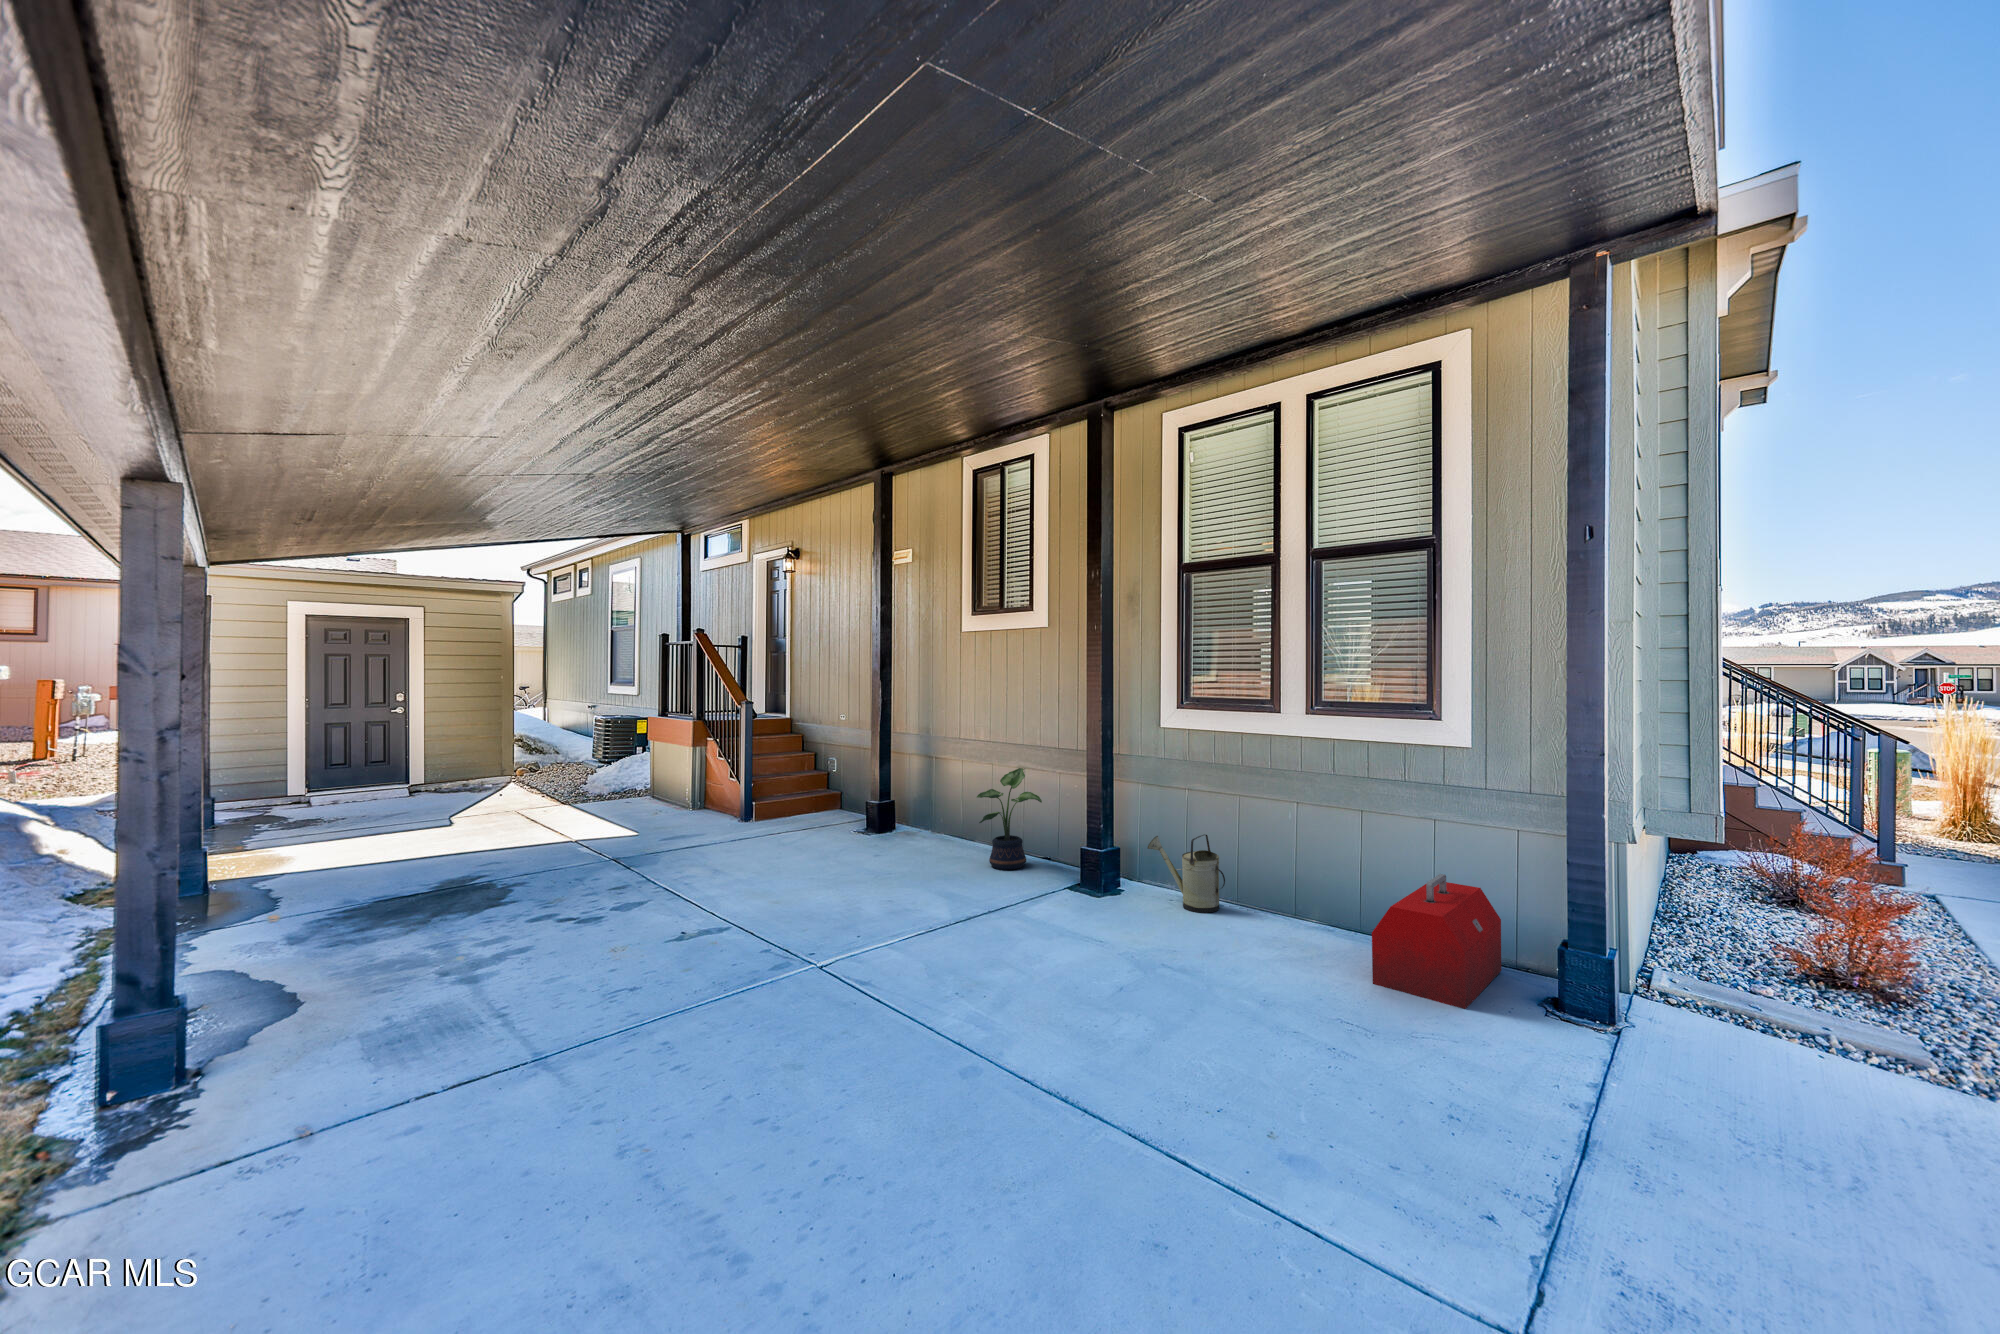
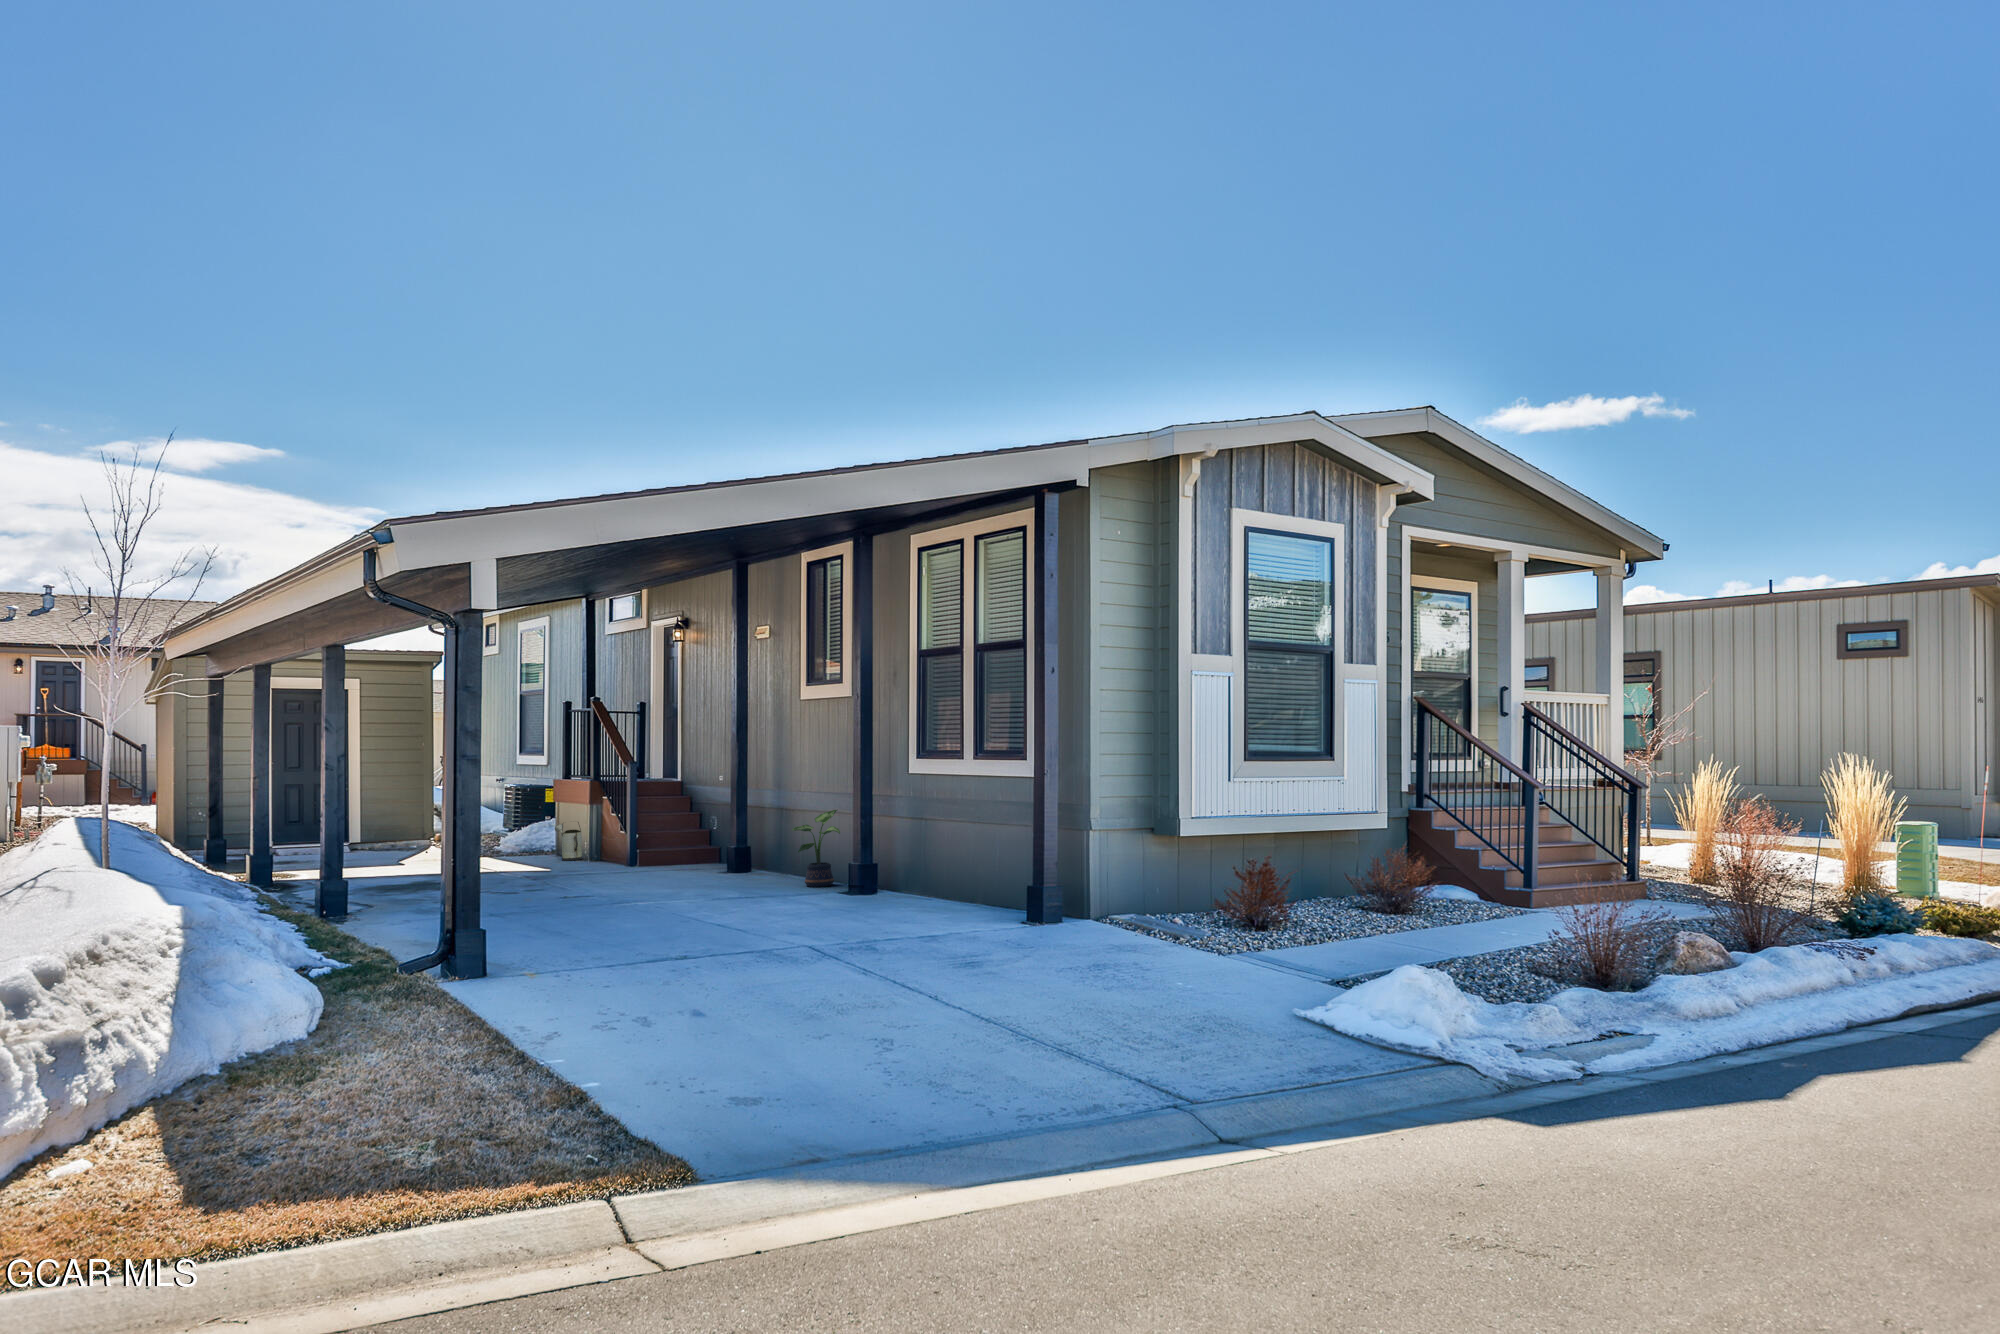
watering can: present [1148,834,1225,913] -> present [555,822,582,861]
toolbox: present [1372,874,1501,1009] -> none [961,856,1052,927]

